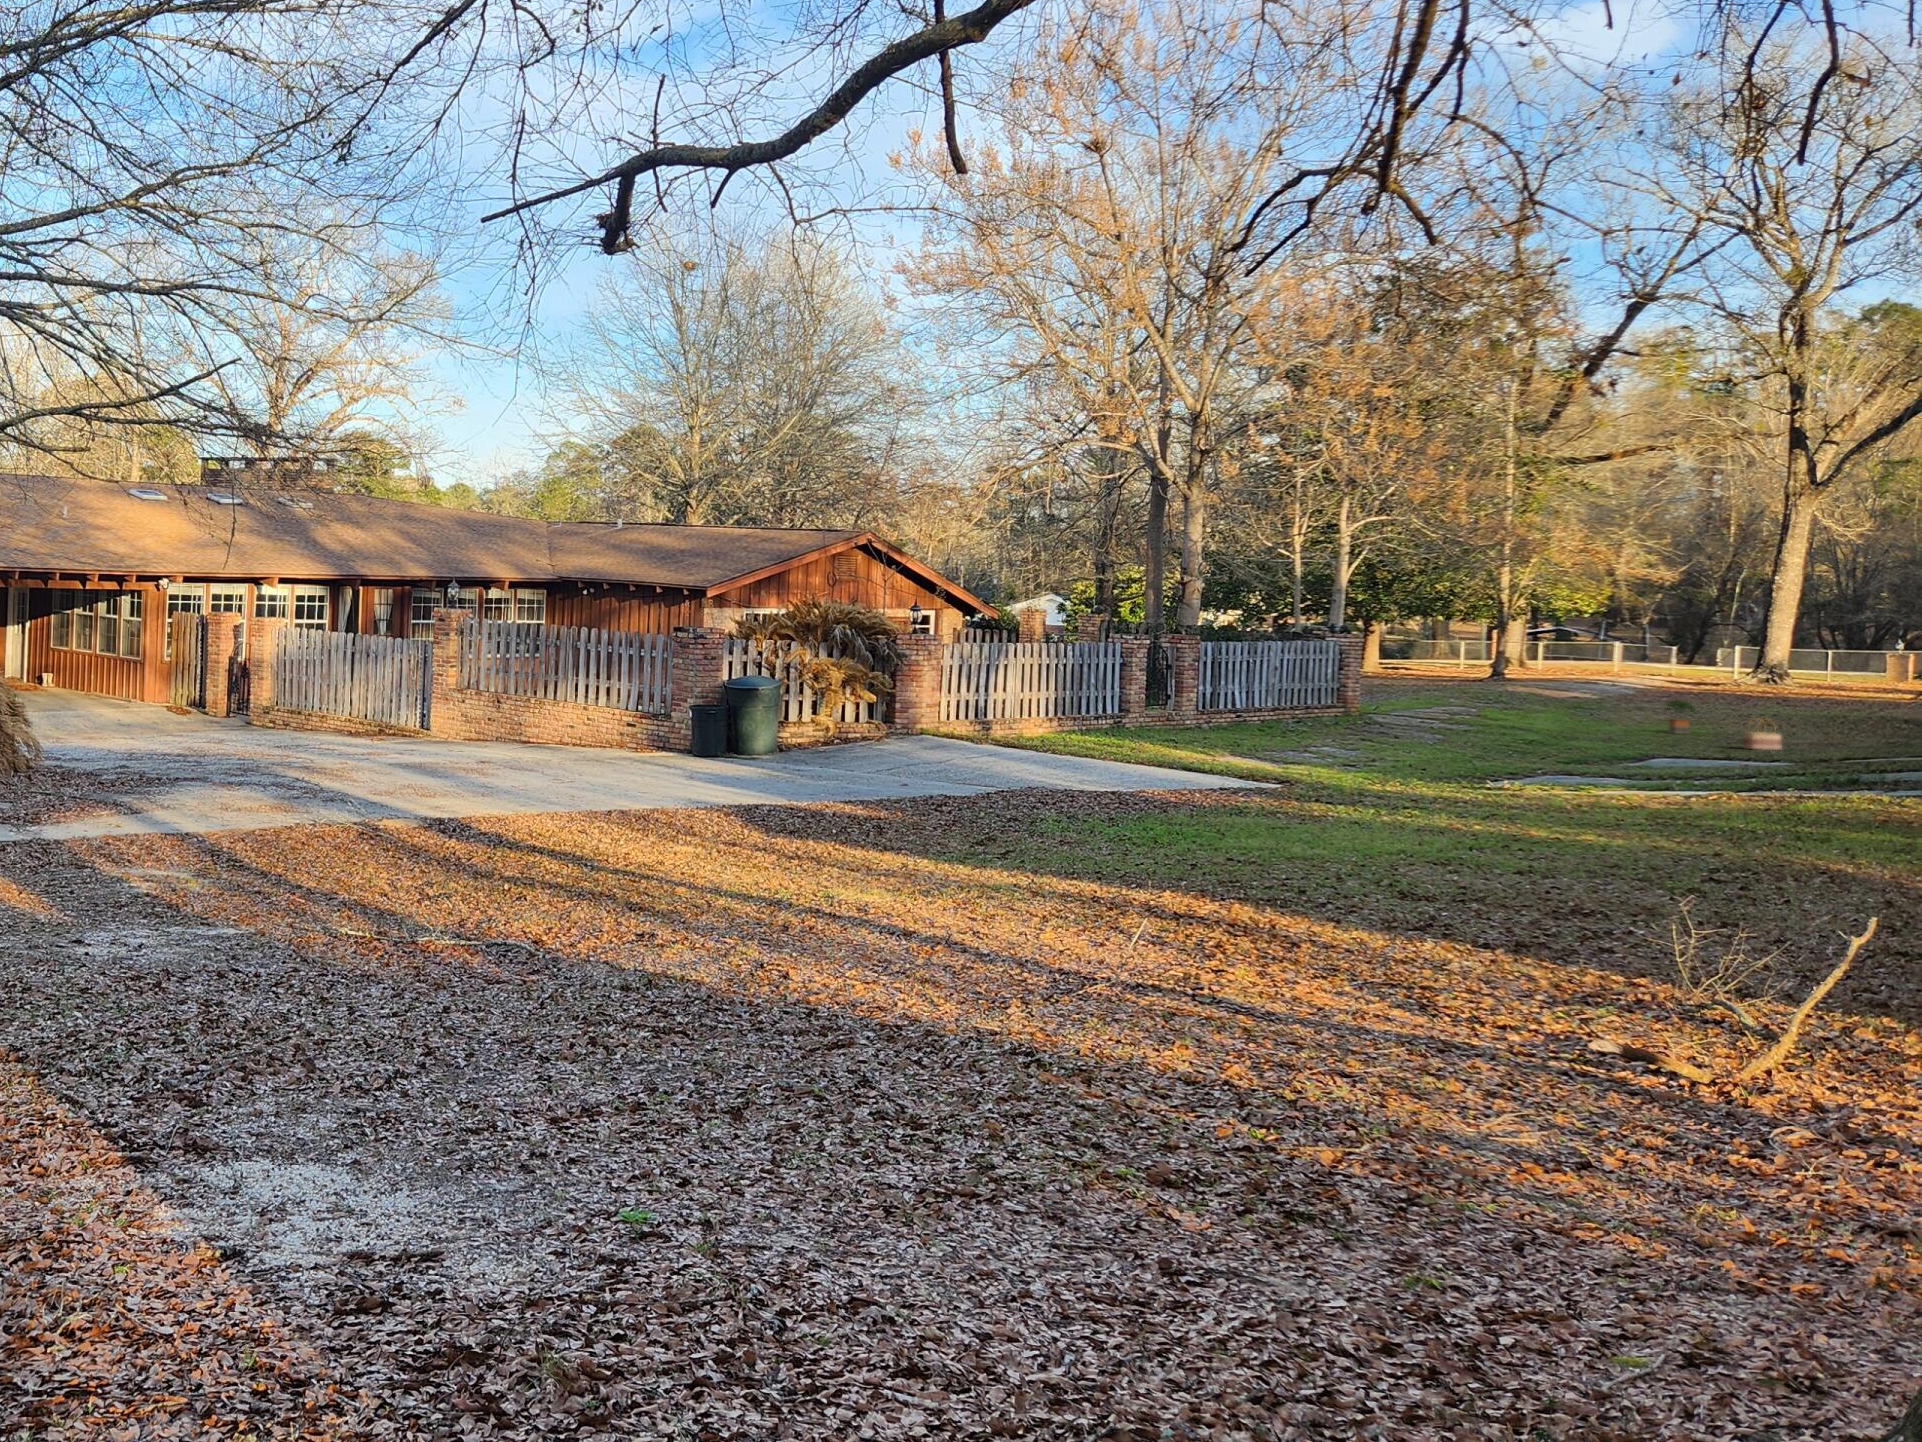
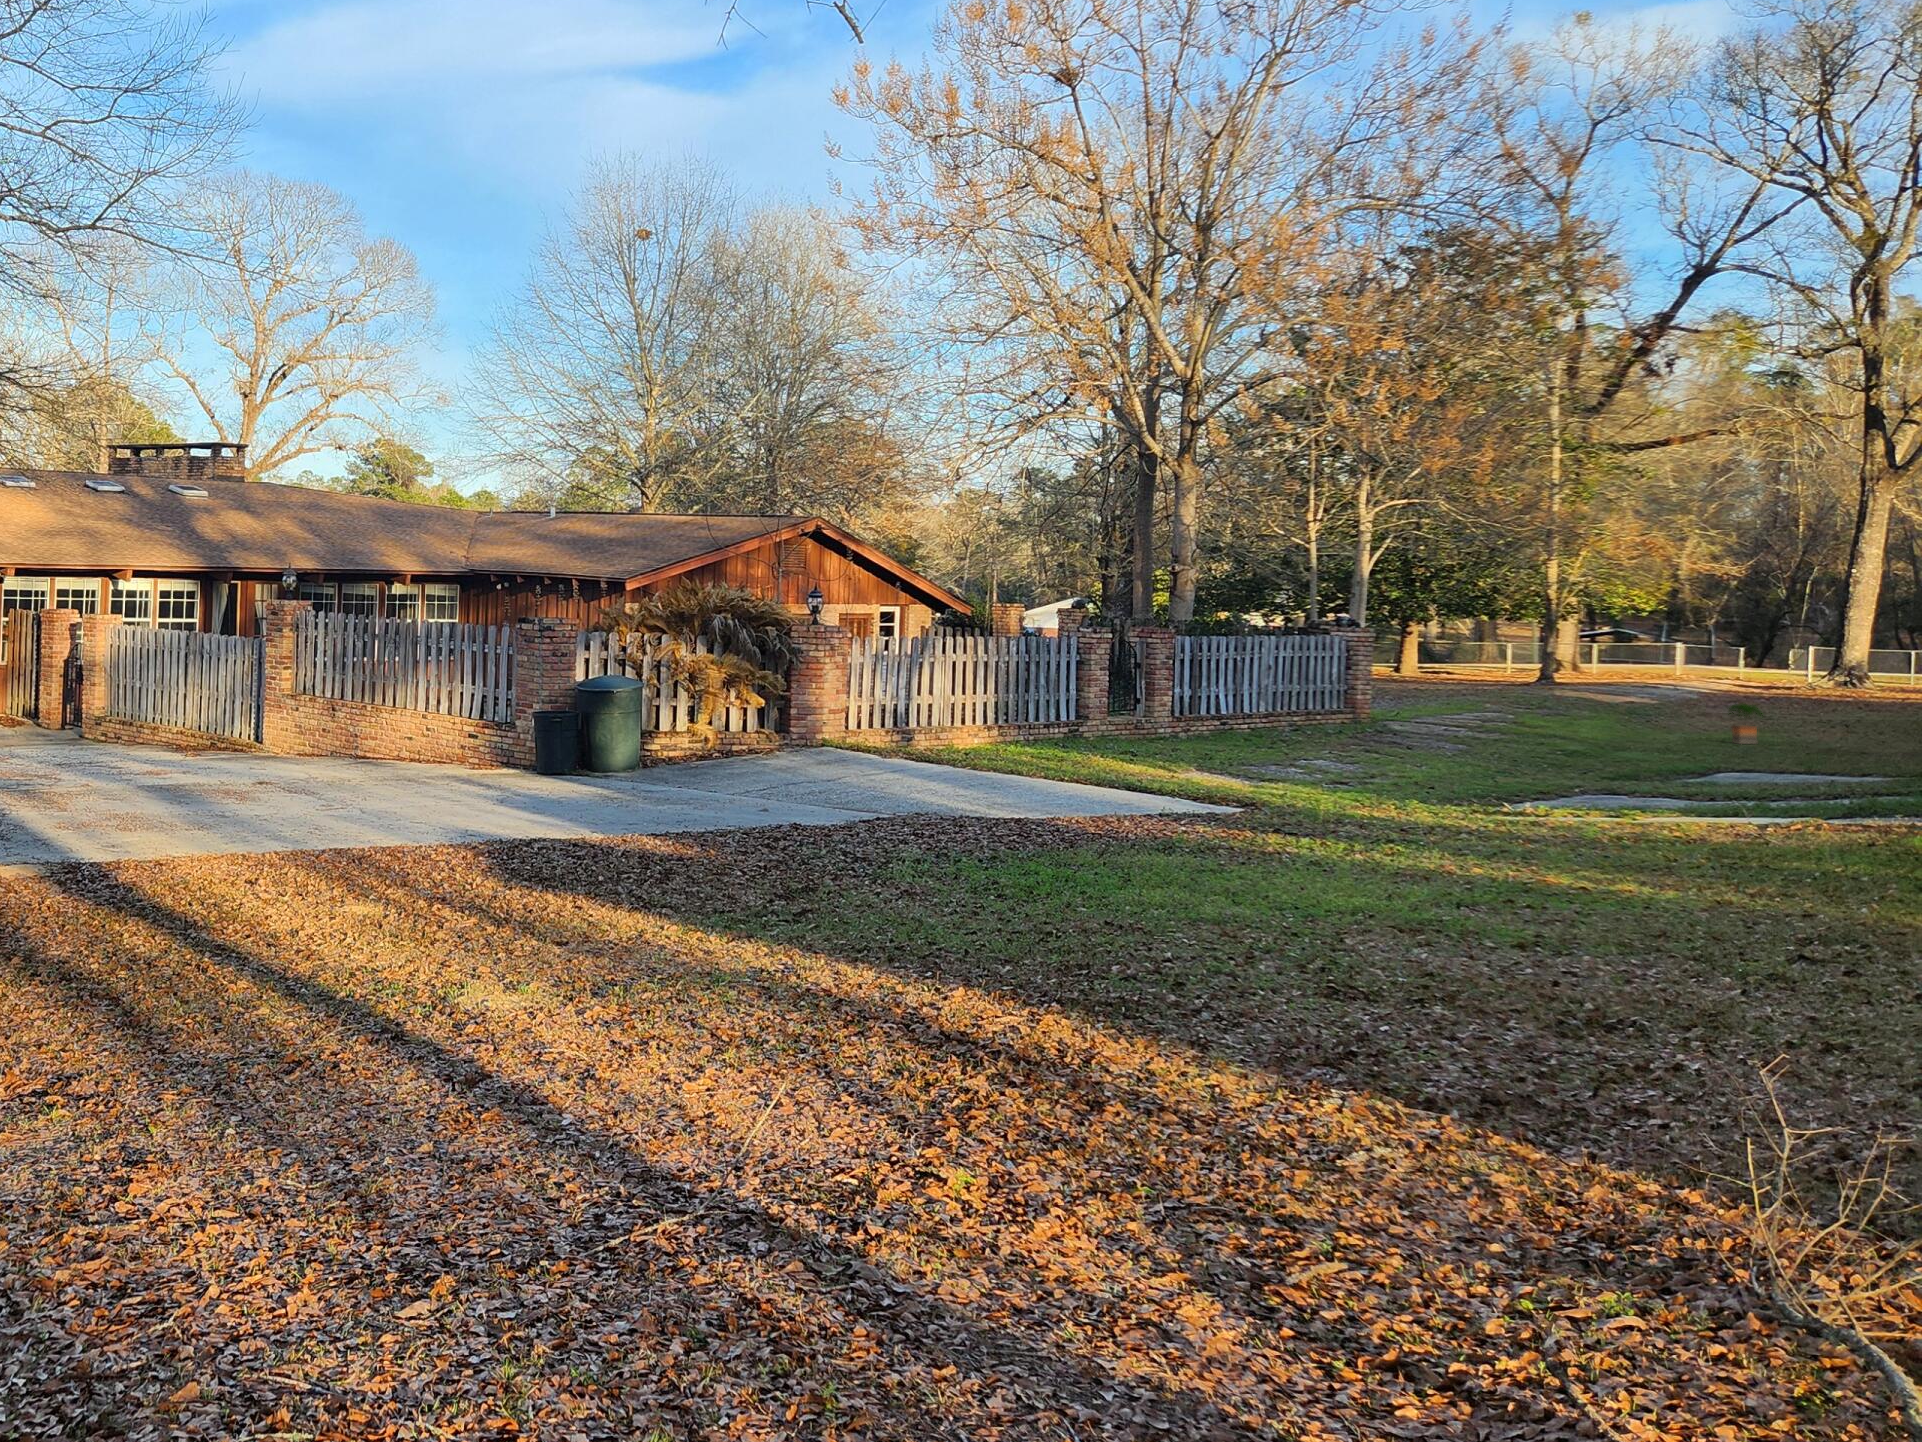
basket: present [1743,720,1782,750] -> none [1822,724,1871,763]

